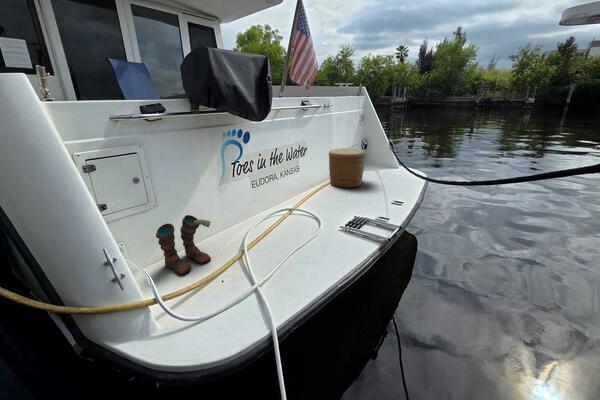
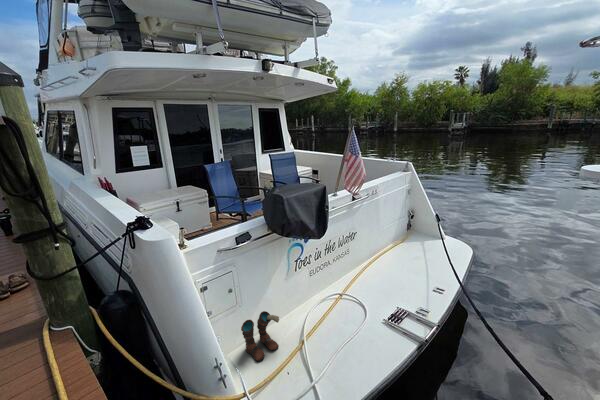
woven basket: present [329,148,365,188] -> none [376,227,410,267]

